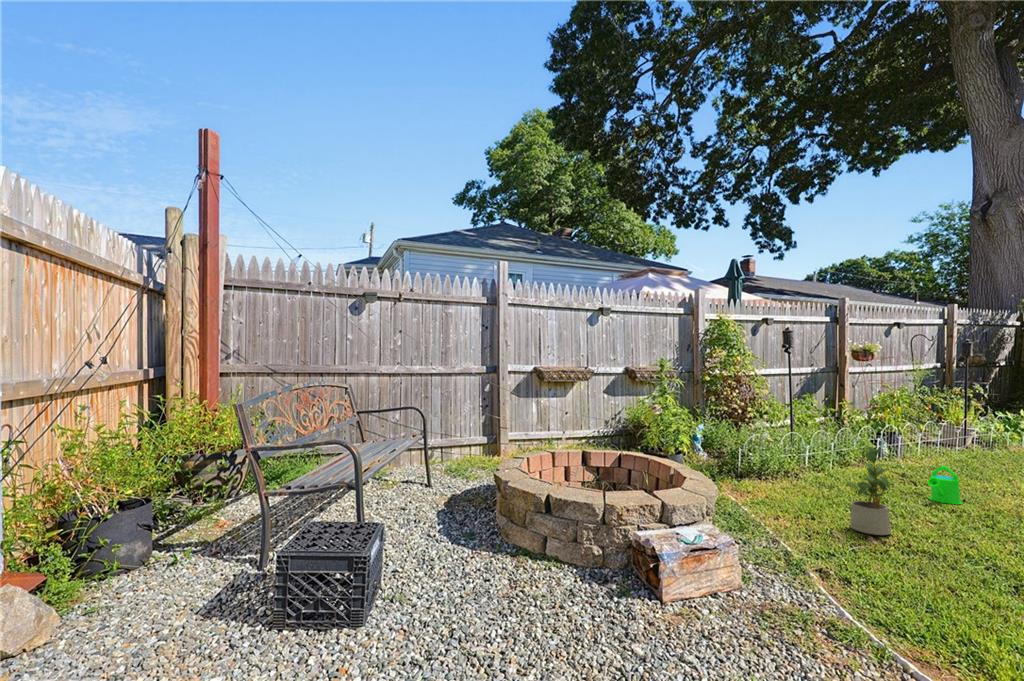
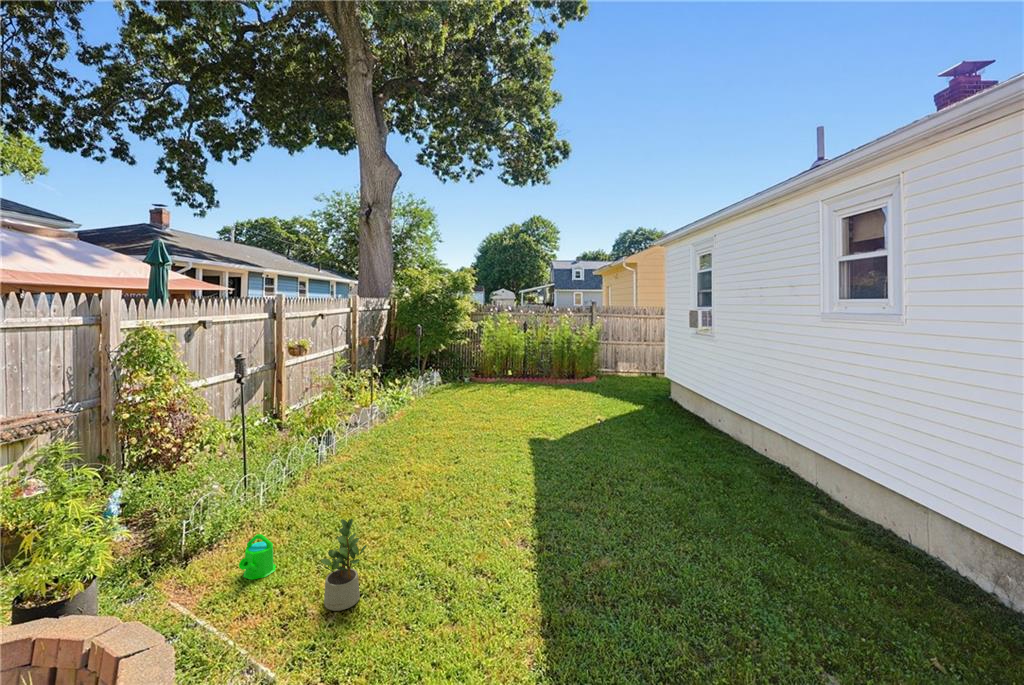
watering can: present [928,466,962,504] -> present [239,534,276,580]

